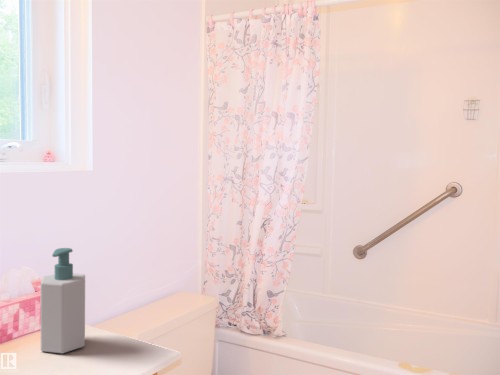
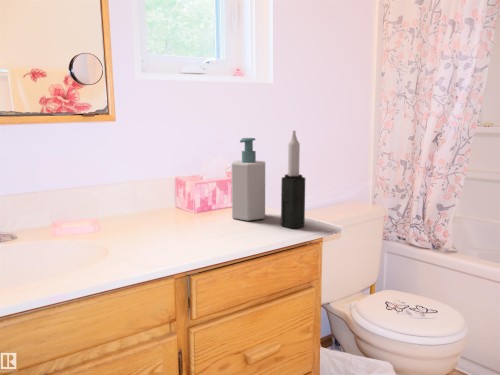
candle: none [106,242,135,359] -> present [281,130,305,228]

